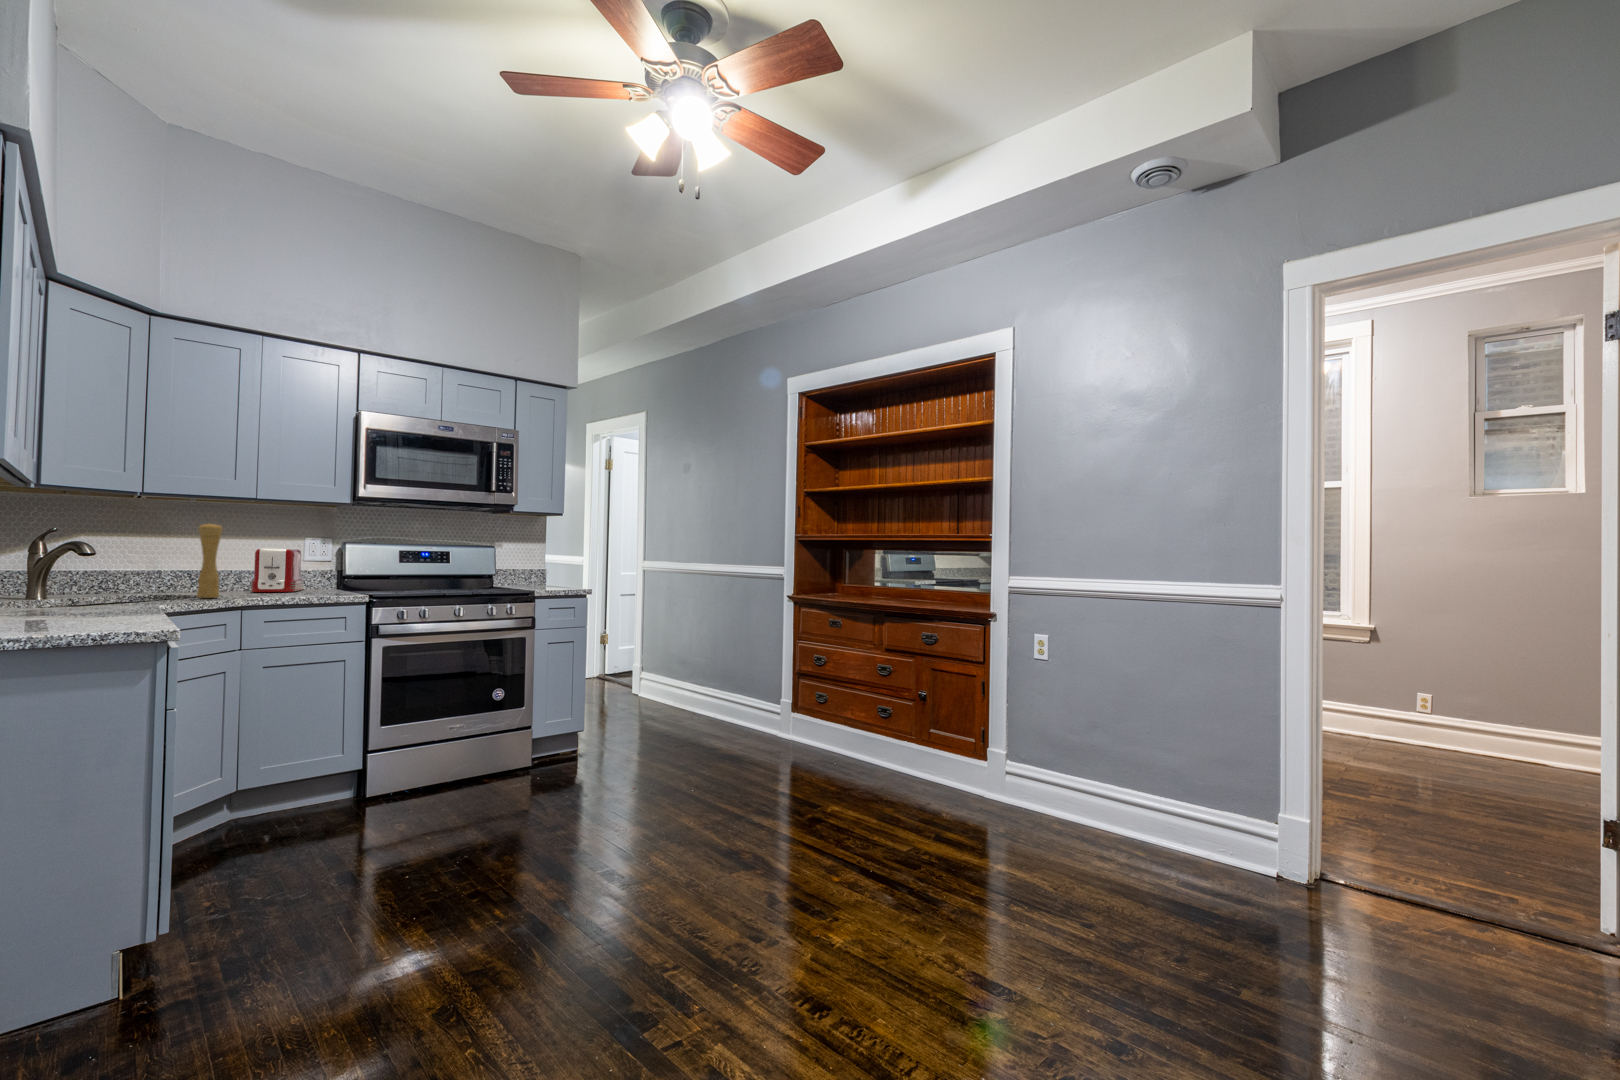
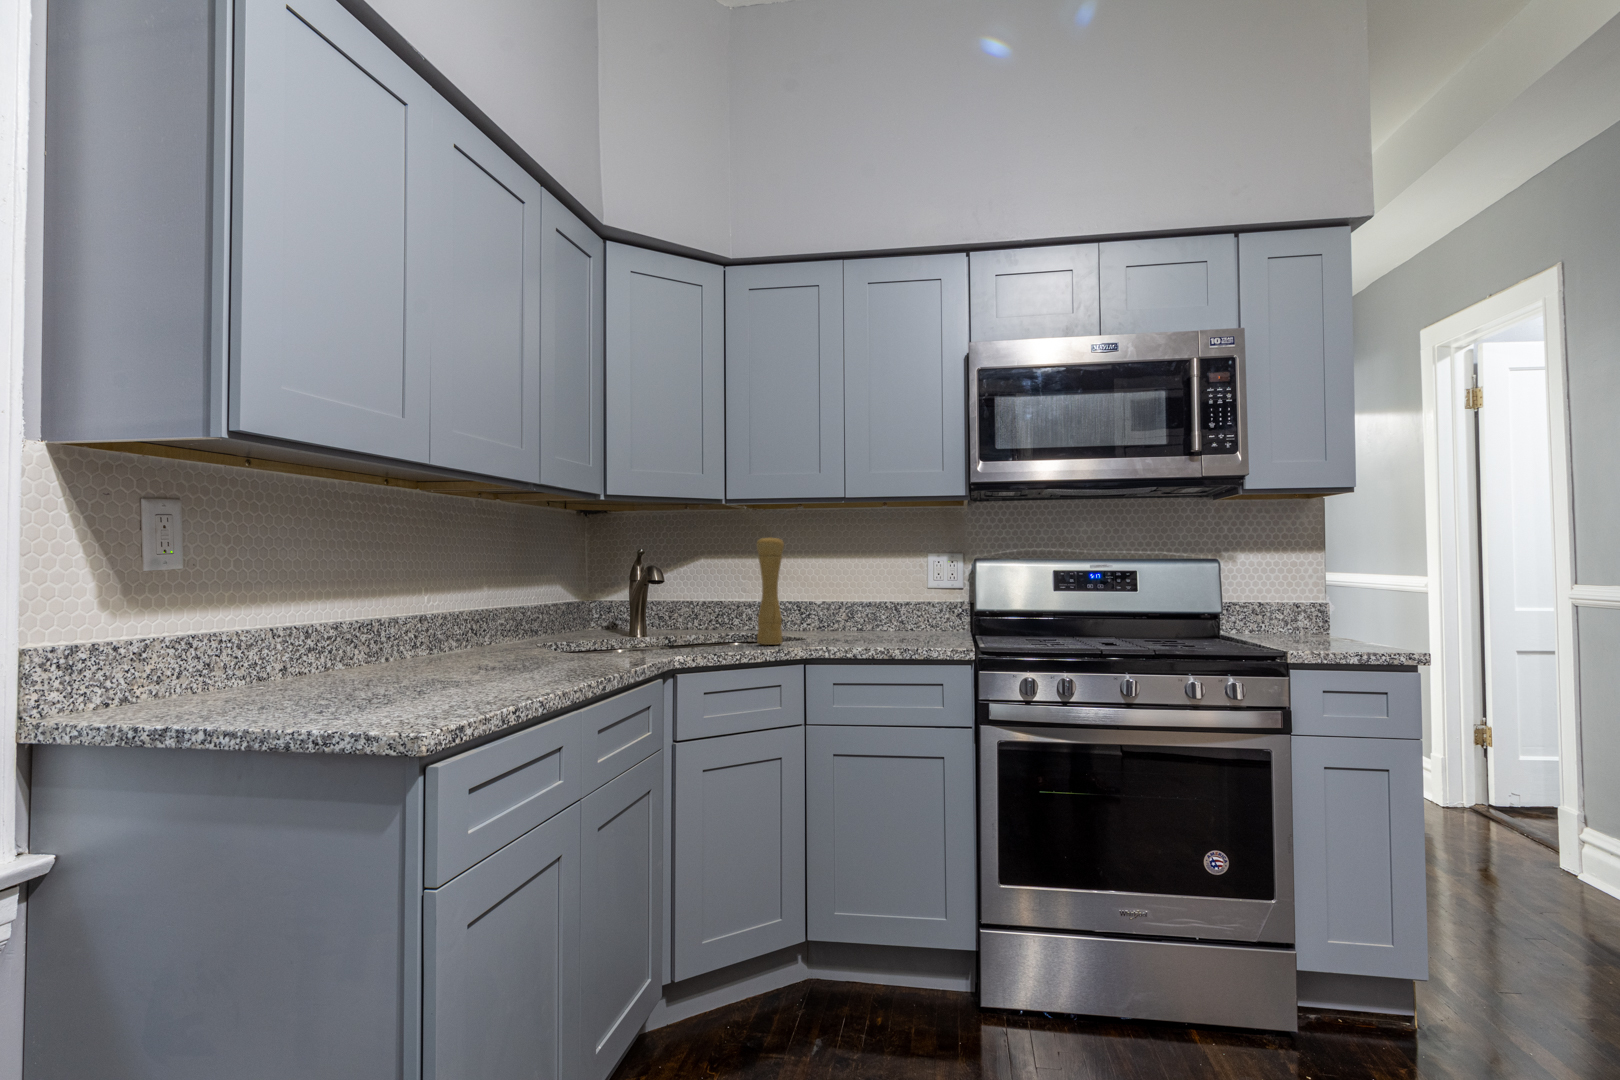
toaster: present [250,548,304,592] -> none [849,571,925,636]

